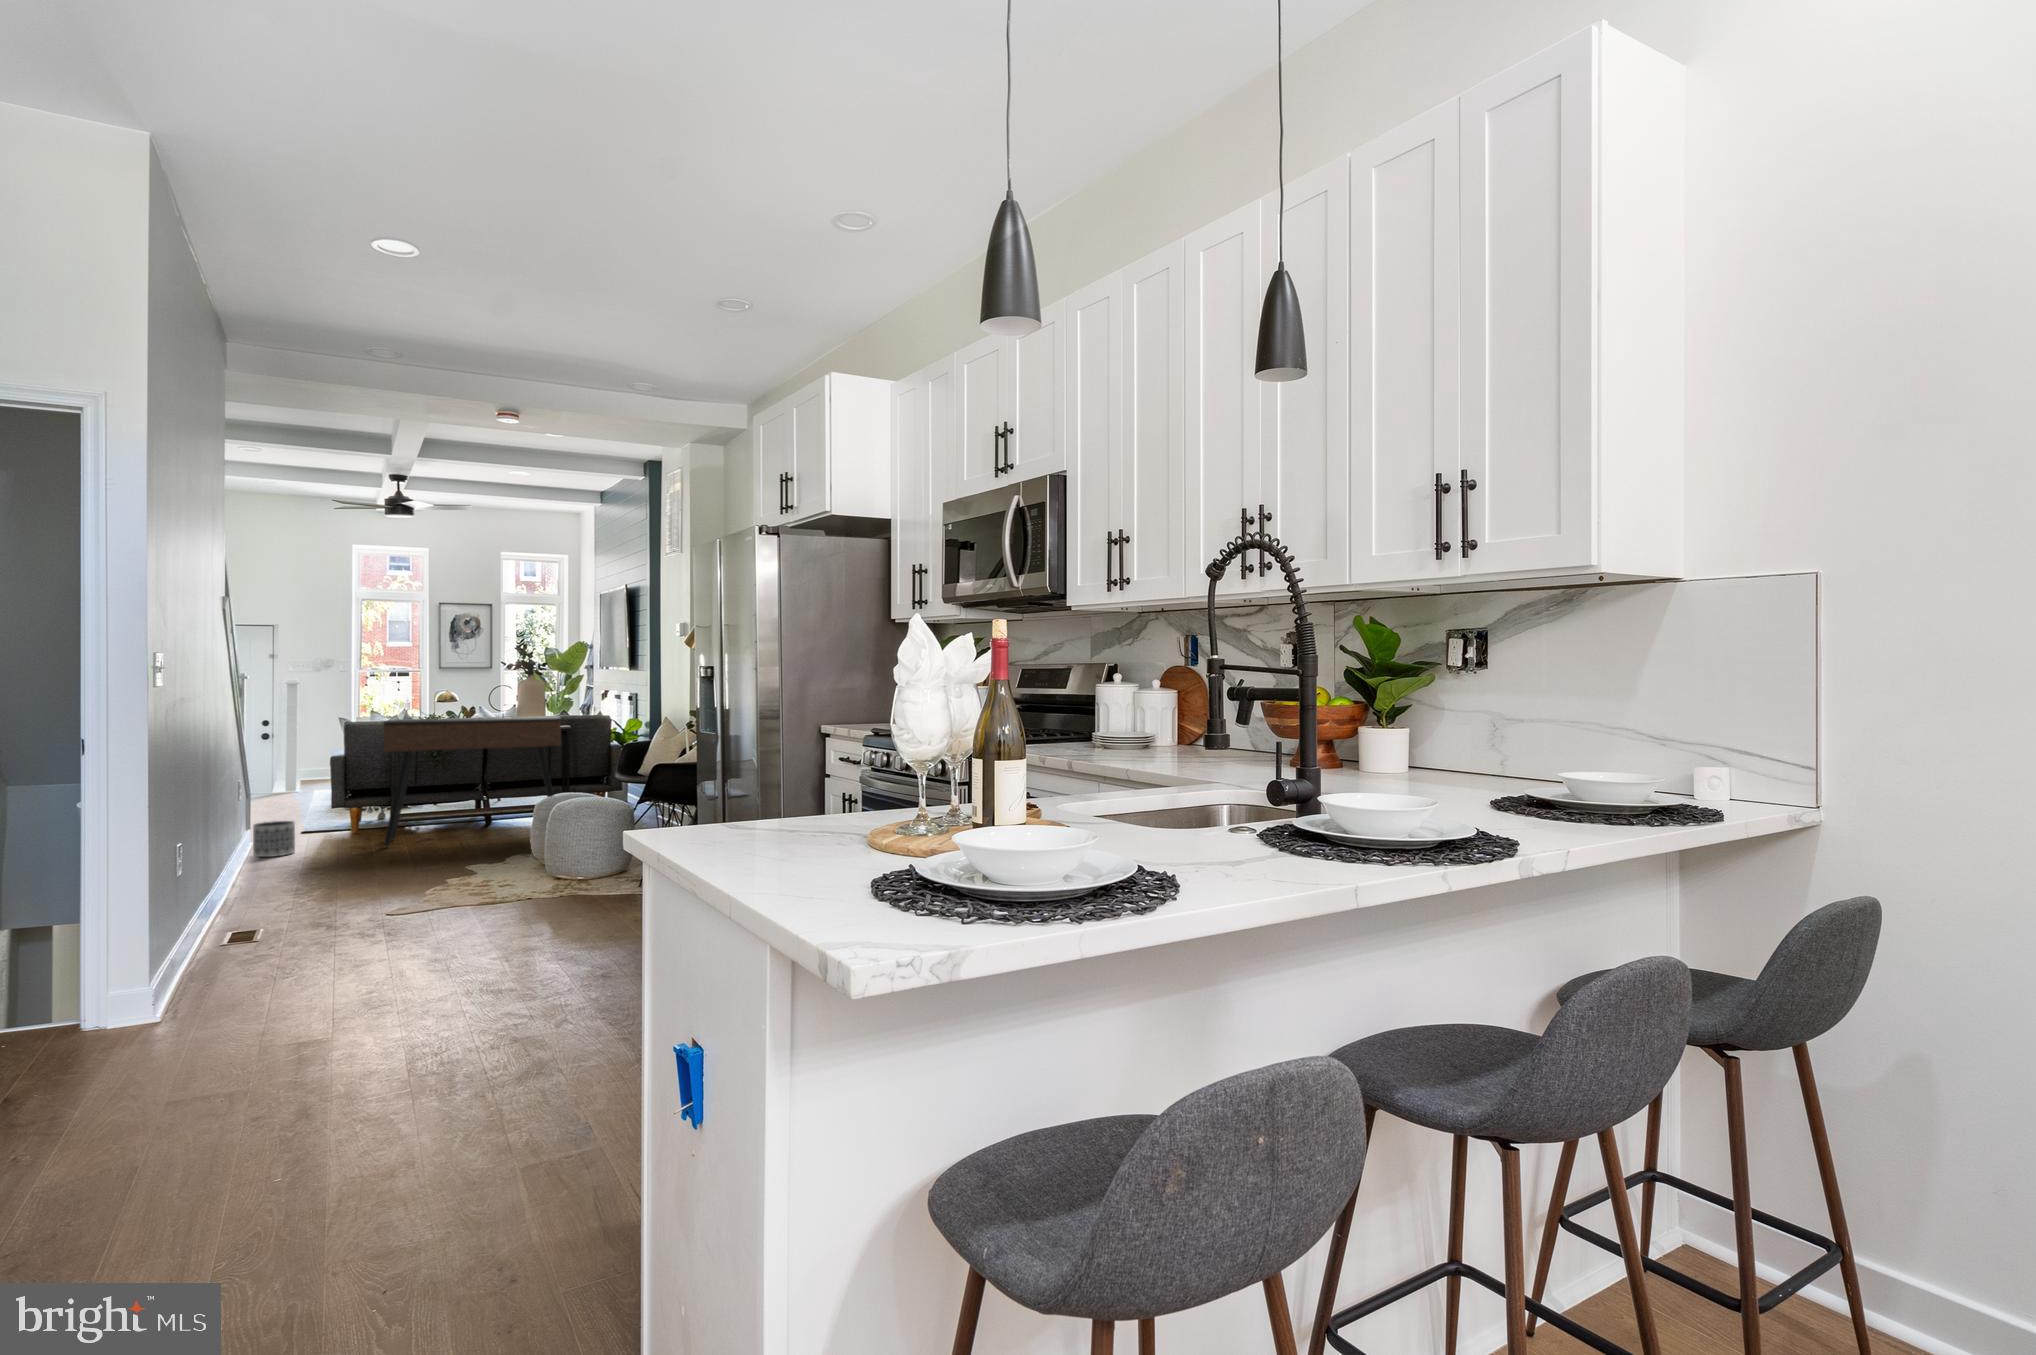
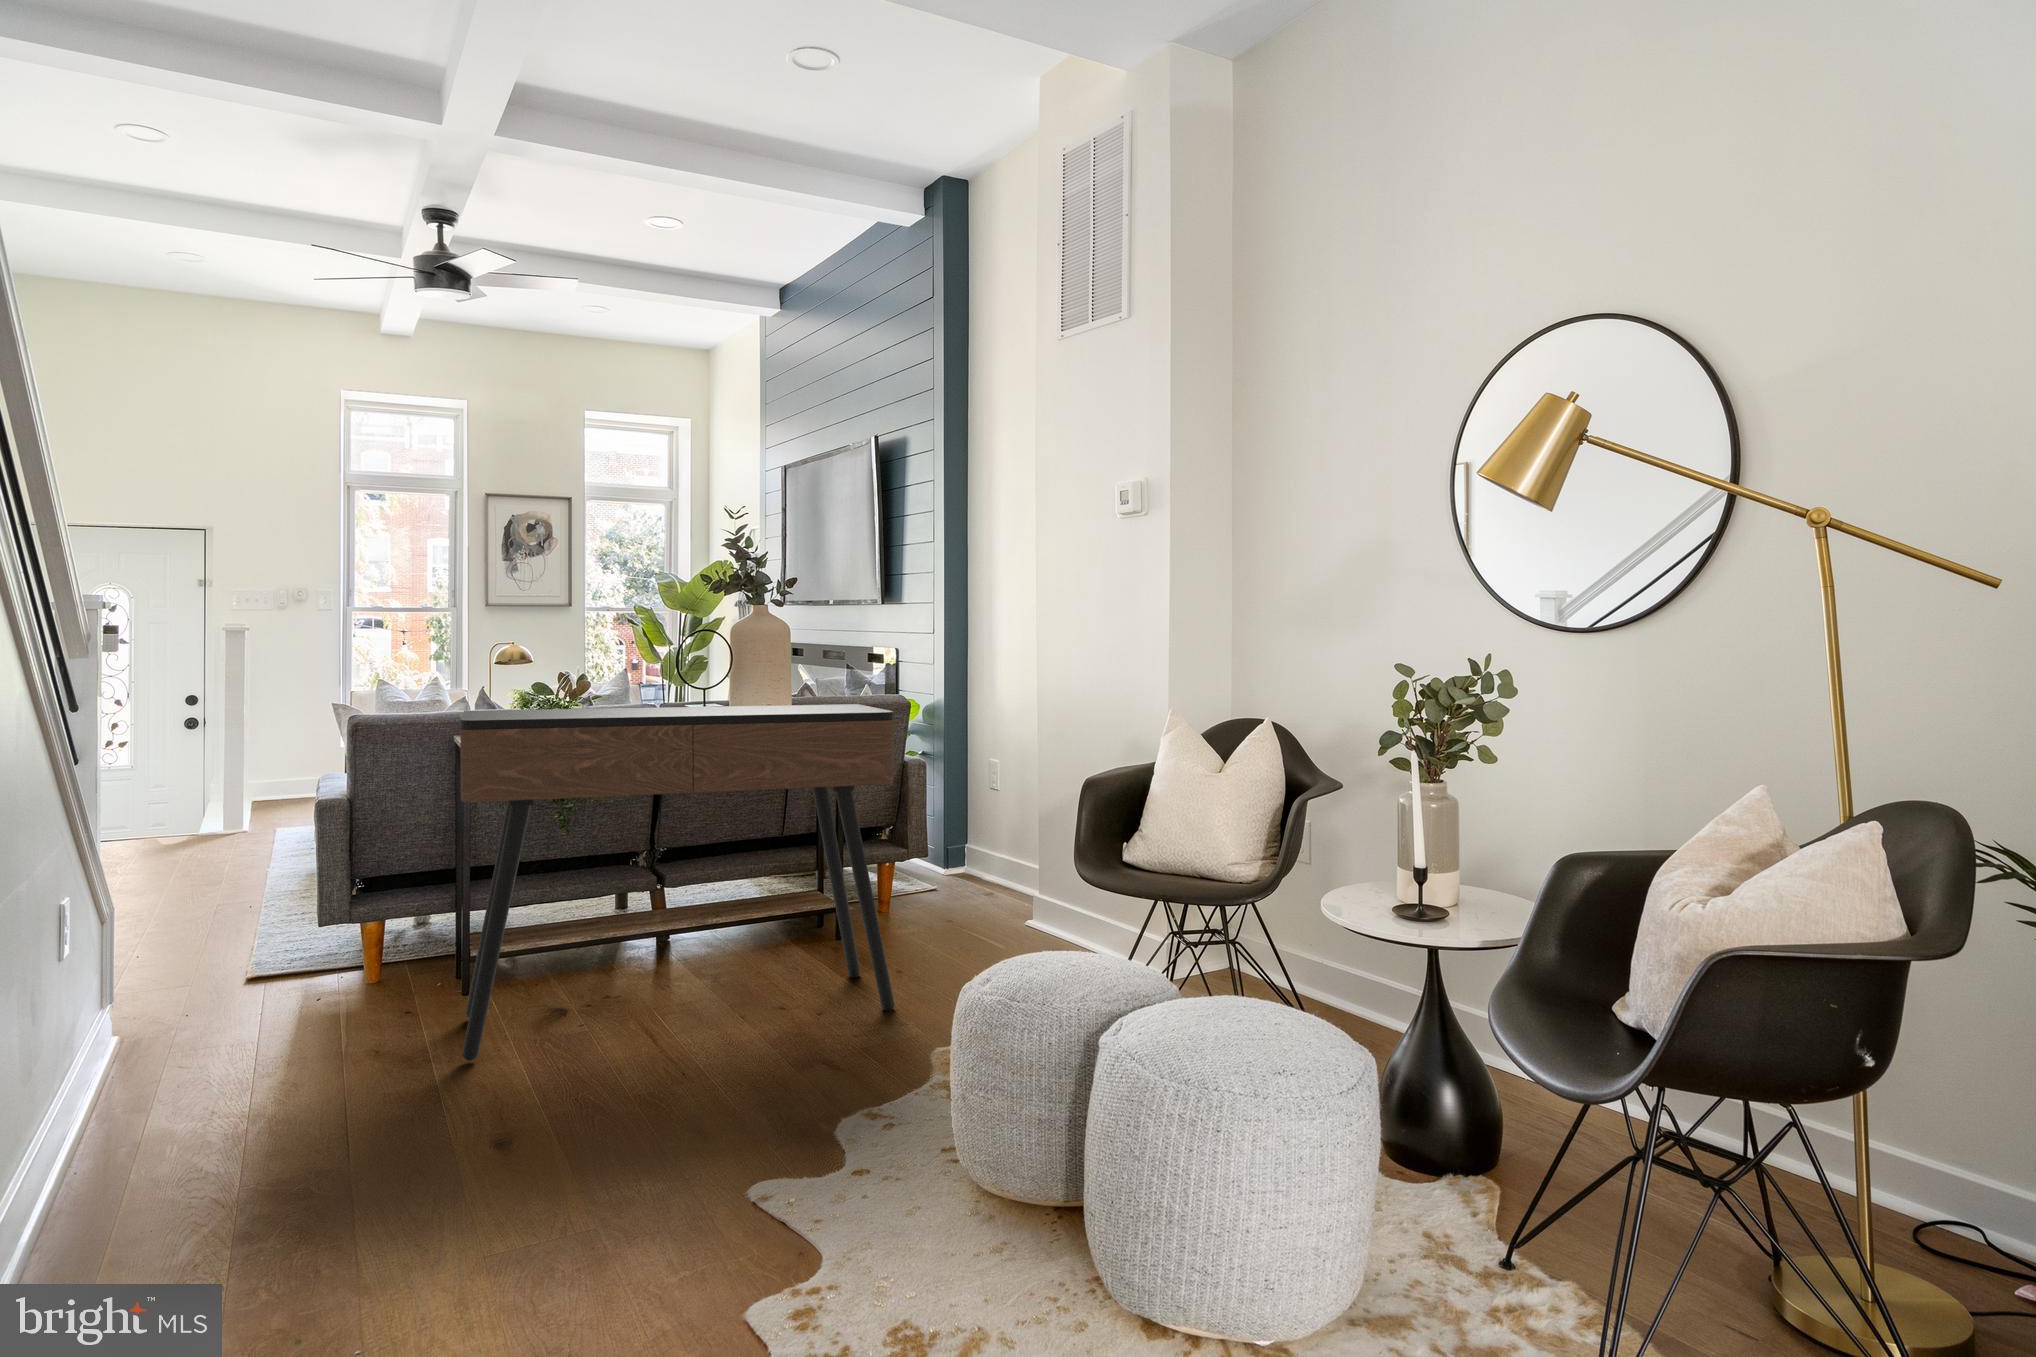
planter: present [253,821,295,857] -> none [102,992,223,1111]

